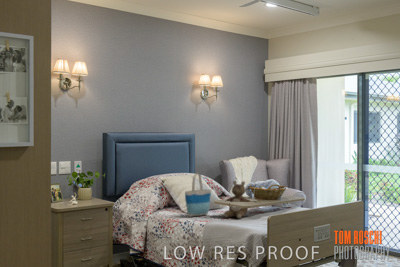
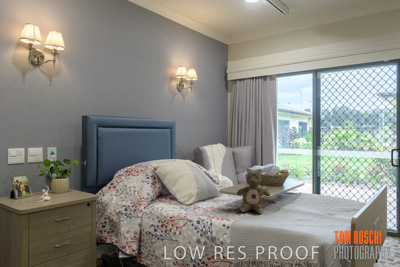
tote bag: present [185,173,211,217] -> none [194,159,219,212]

